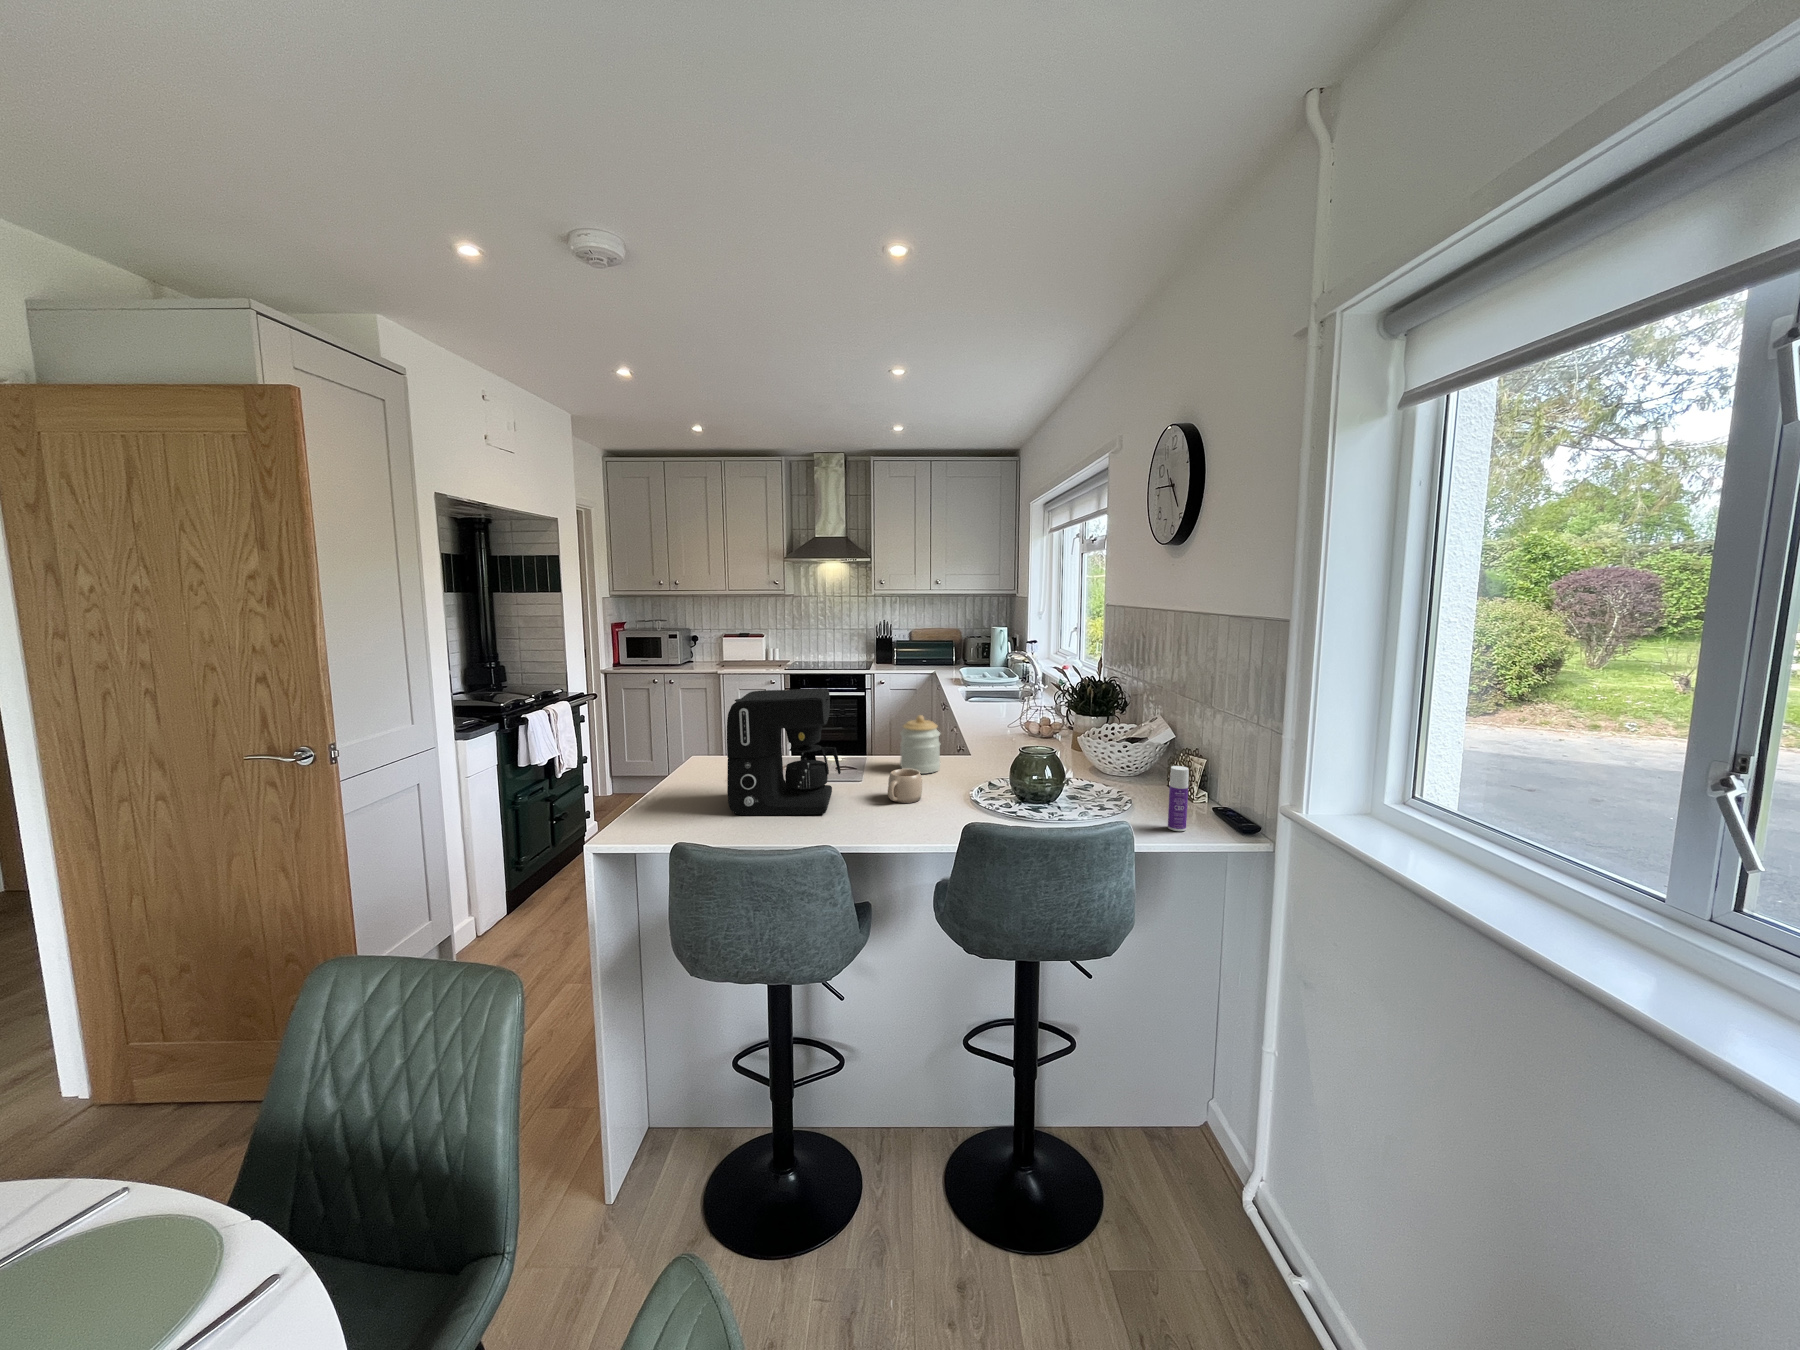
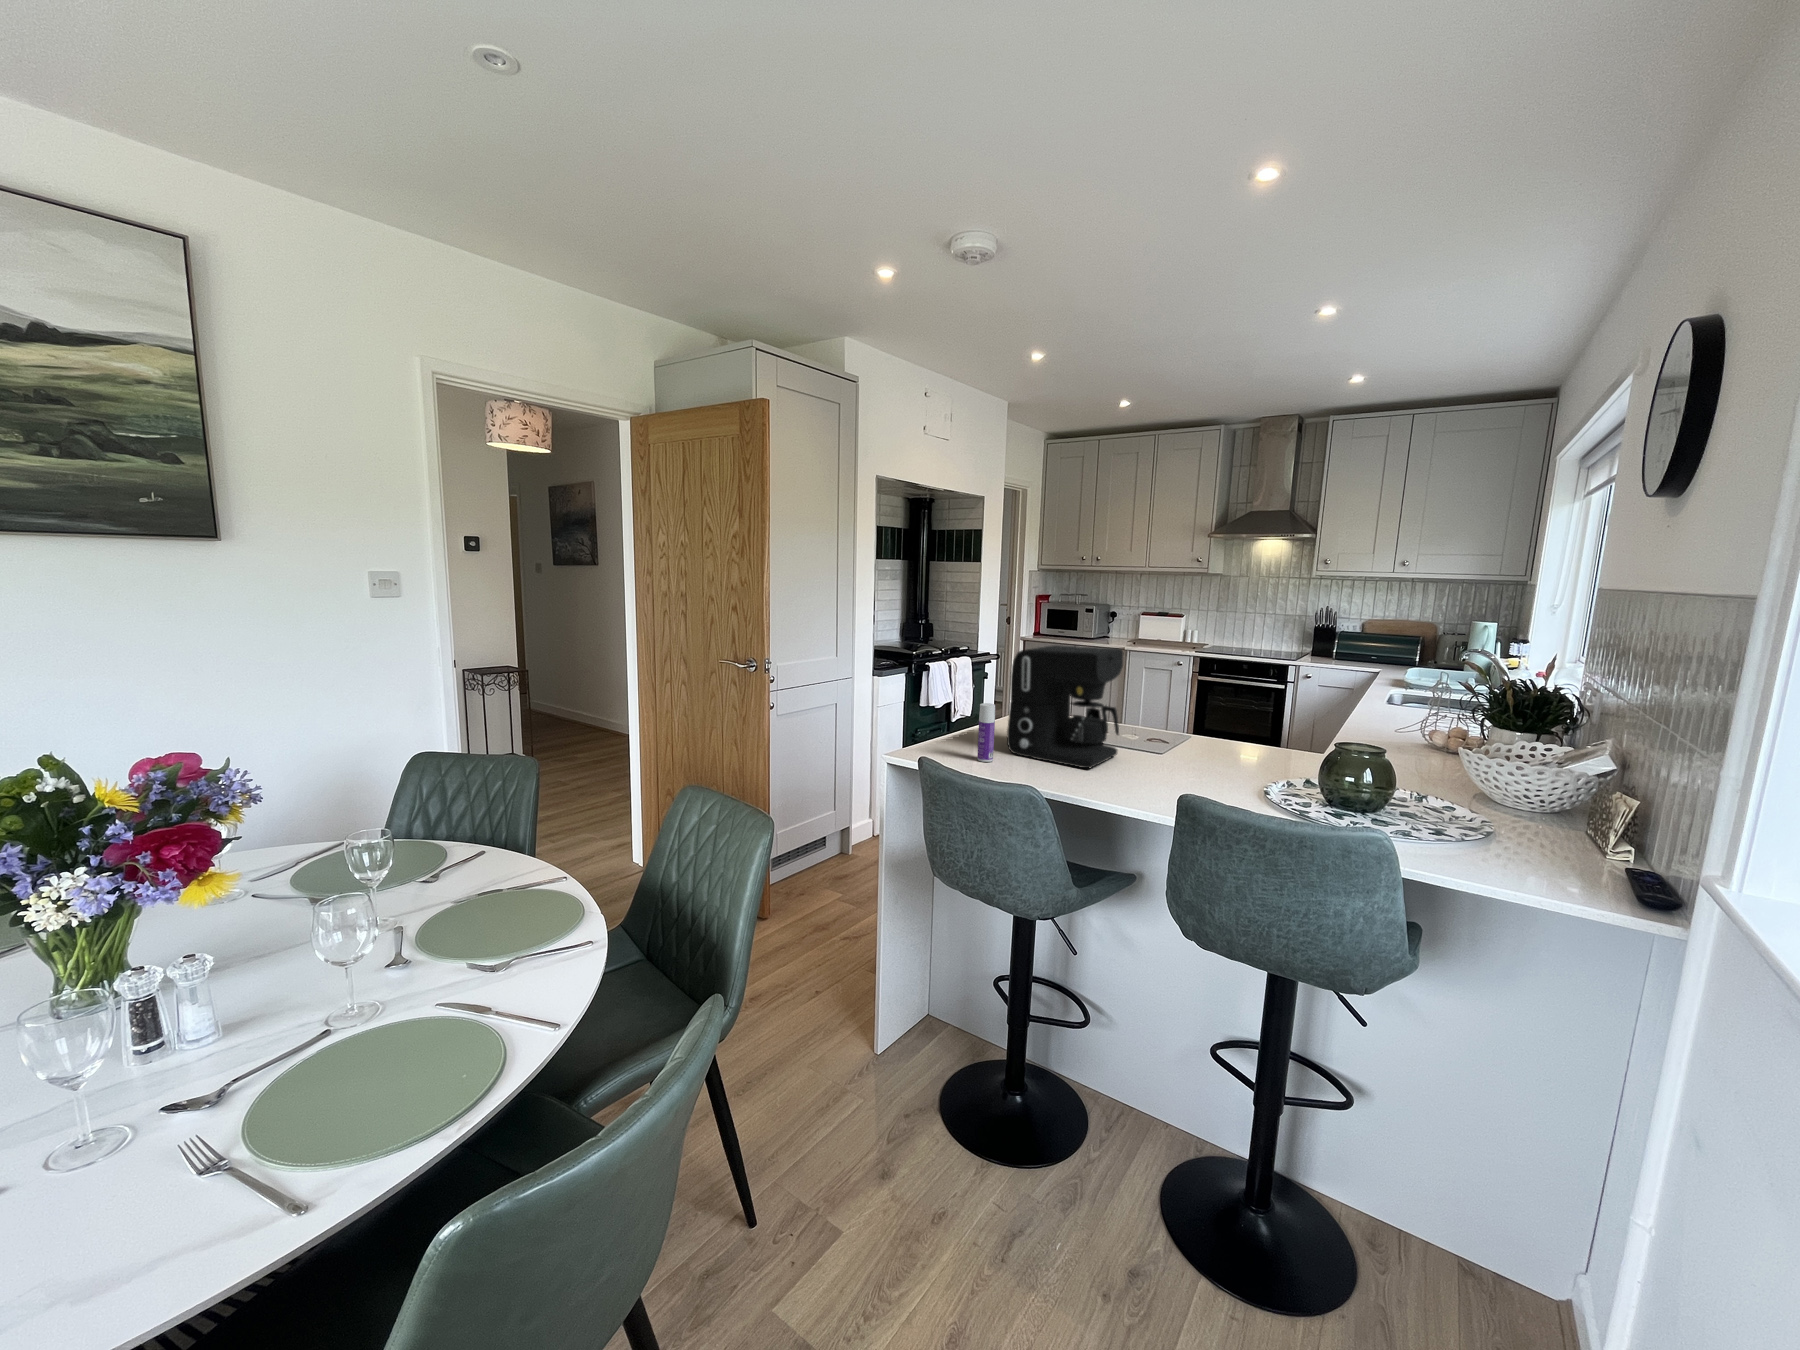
jar: present [900,715,940,774] -> none [1217,695,1271,761]
bottle: present [1168,766,1189,831] -> present [977,703,995,762]
mug: present [888,769,922,803] -> none [1165,743,1212,780]

